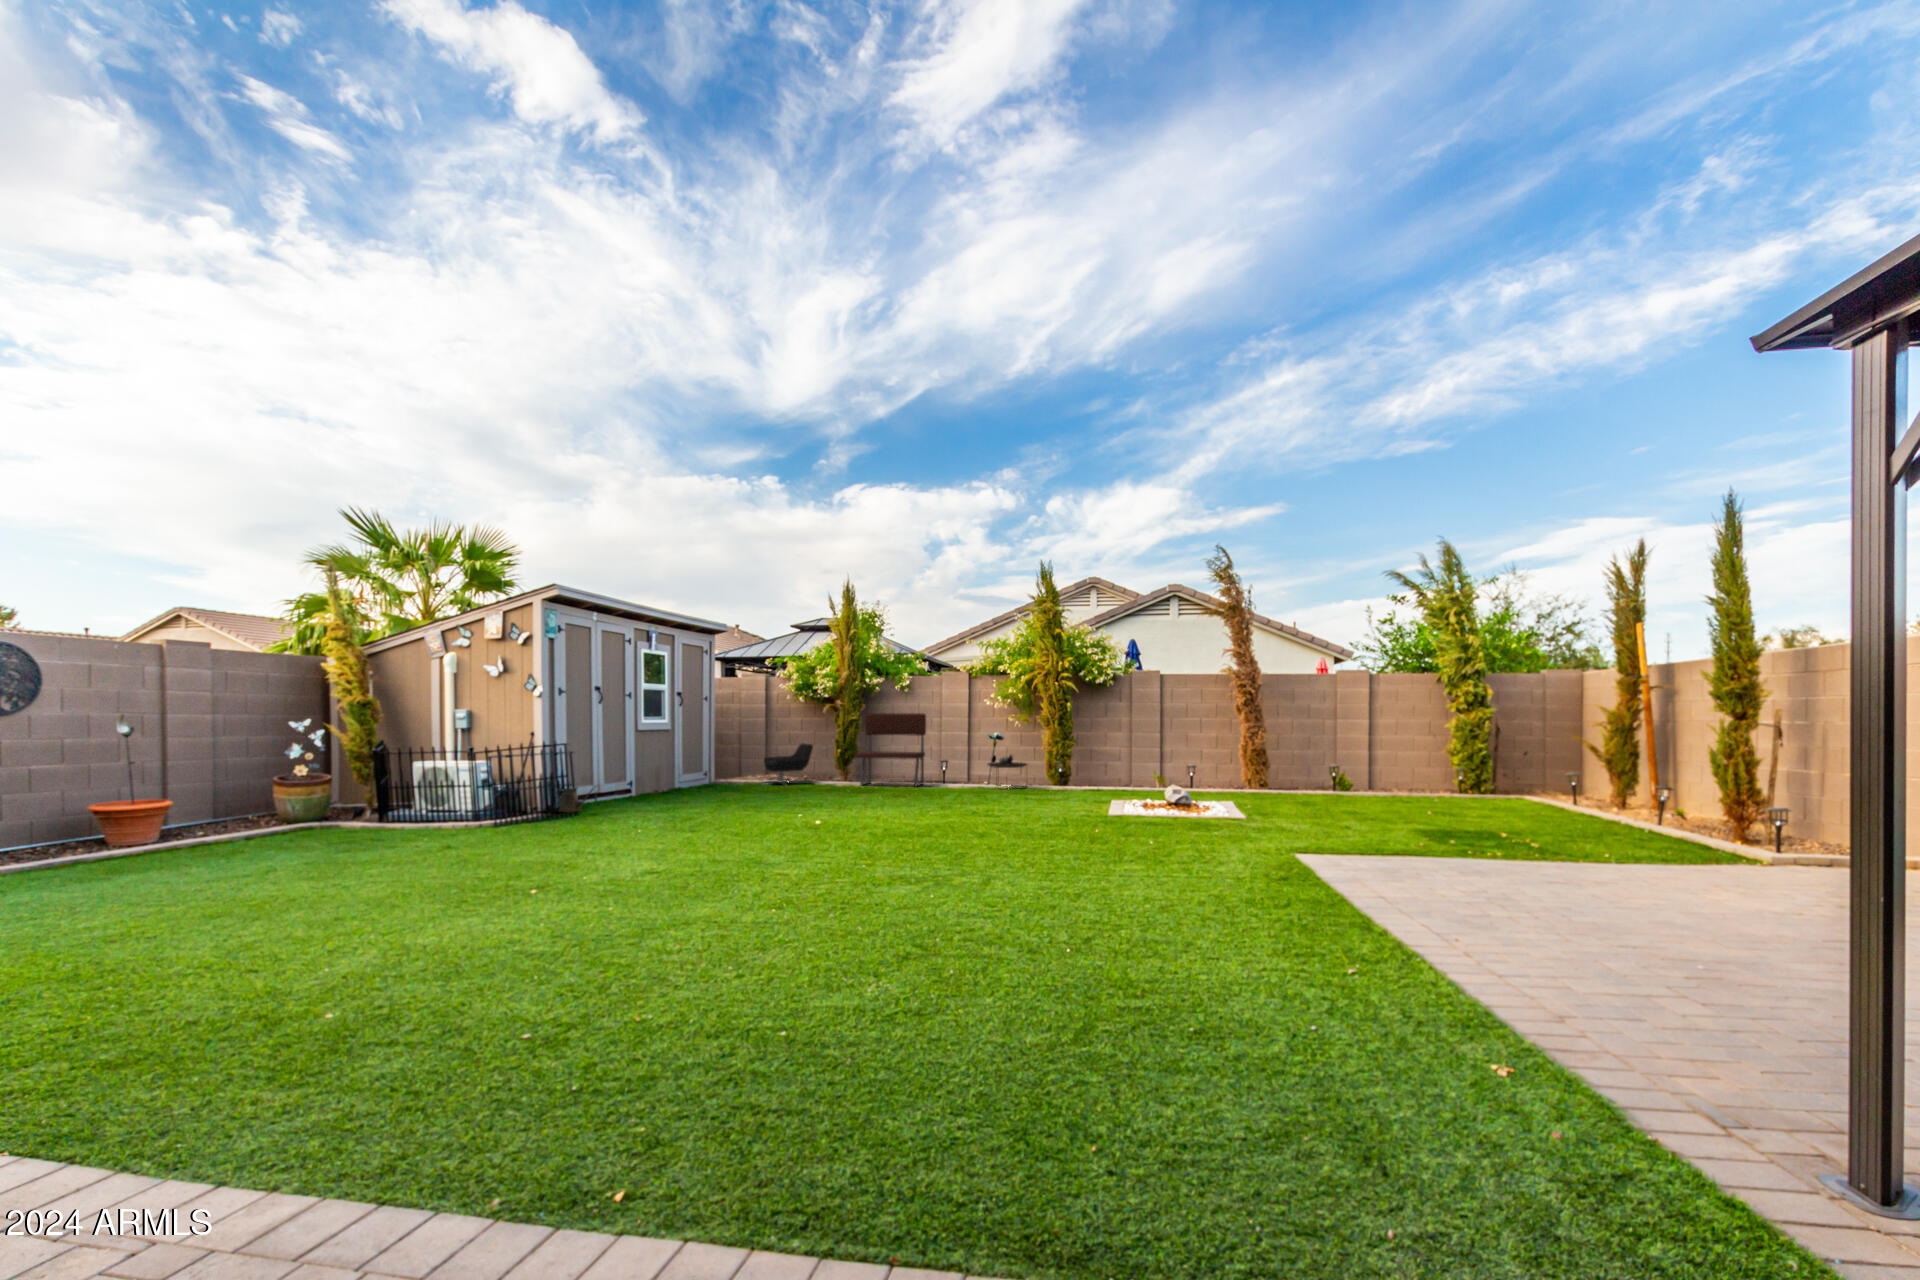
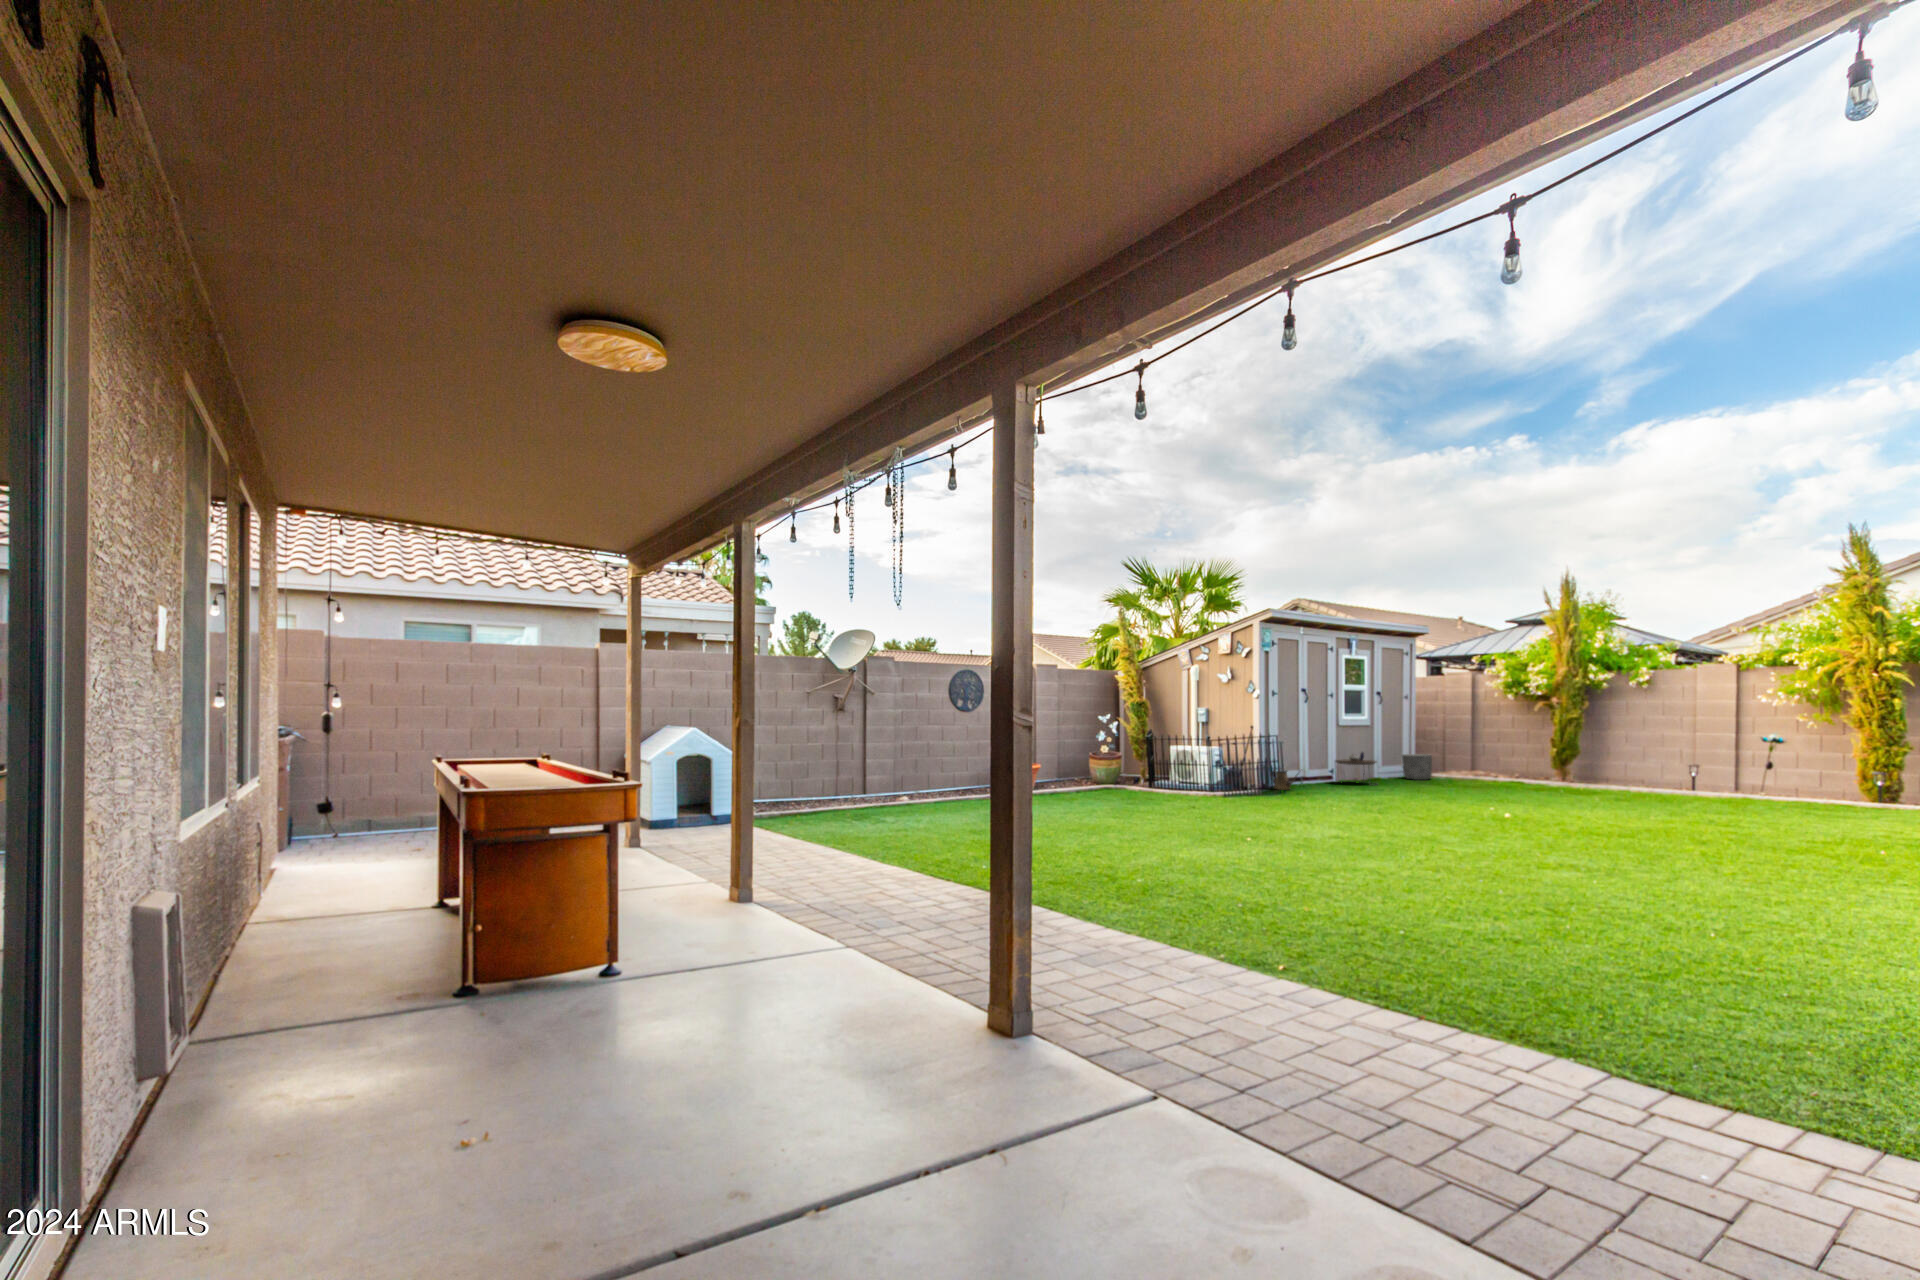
bench: present [855,713,926,787] -> none [1576,713,1675,795]
lounge chair: present [764,744,813,784] -> none [1471,743,1529,784]
side table: present [988,755,1027,789] -> present [1335,752,1376,784]
planter: none [696,758,725,785] -> present [1402,754,1432,780]

